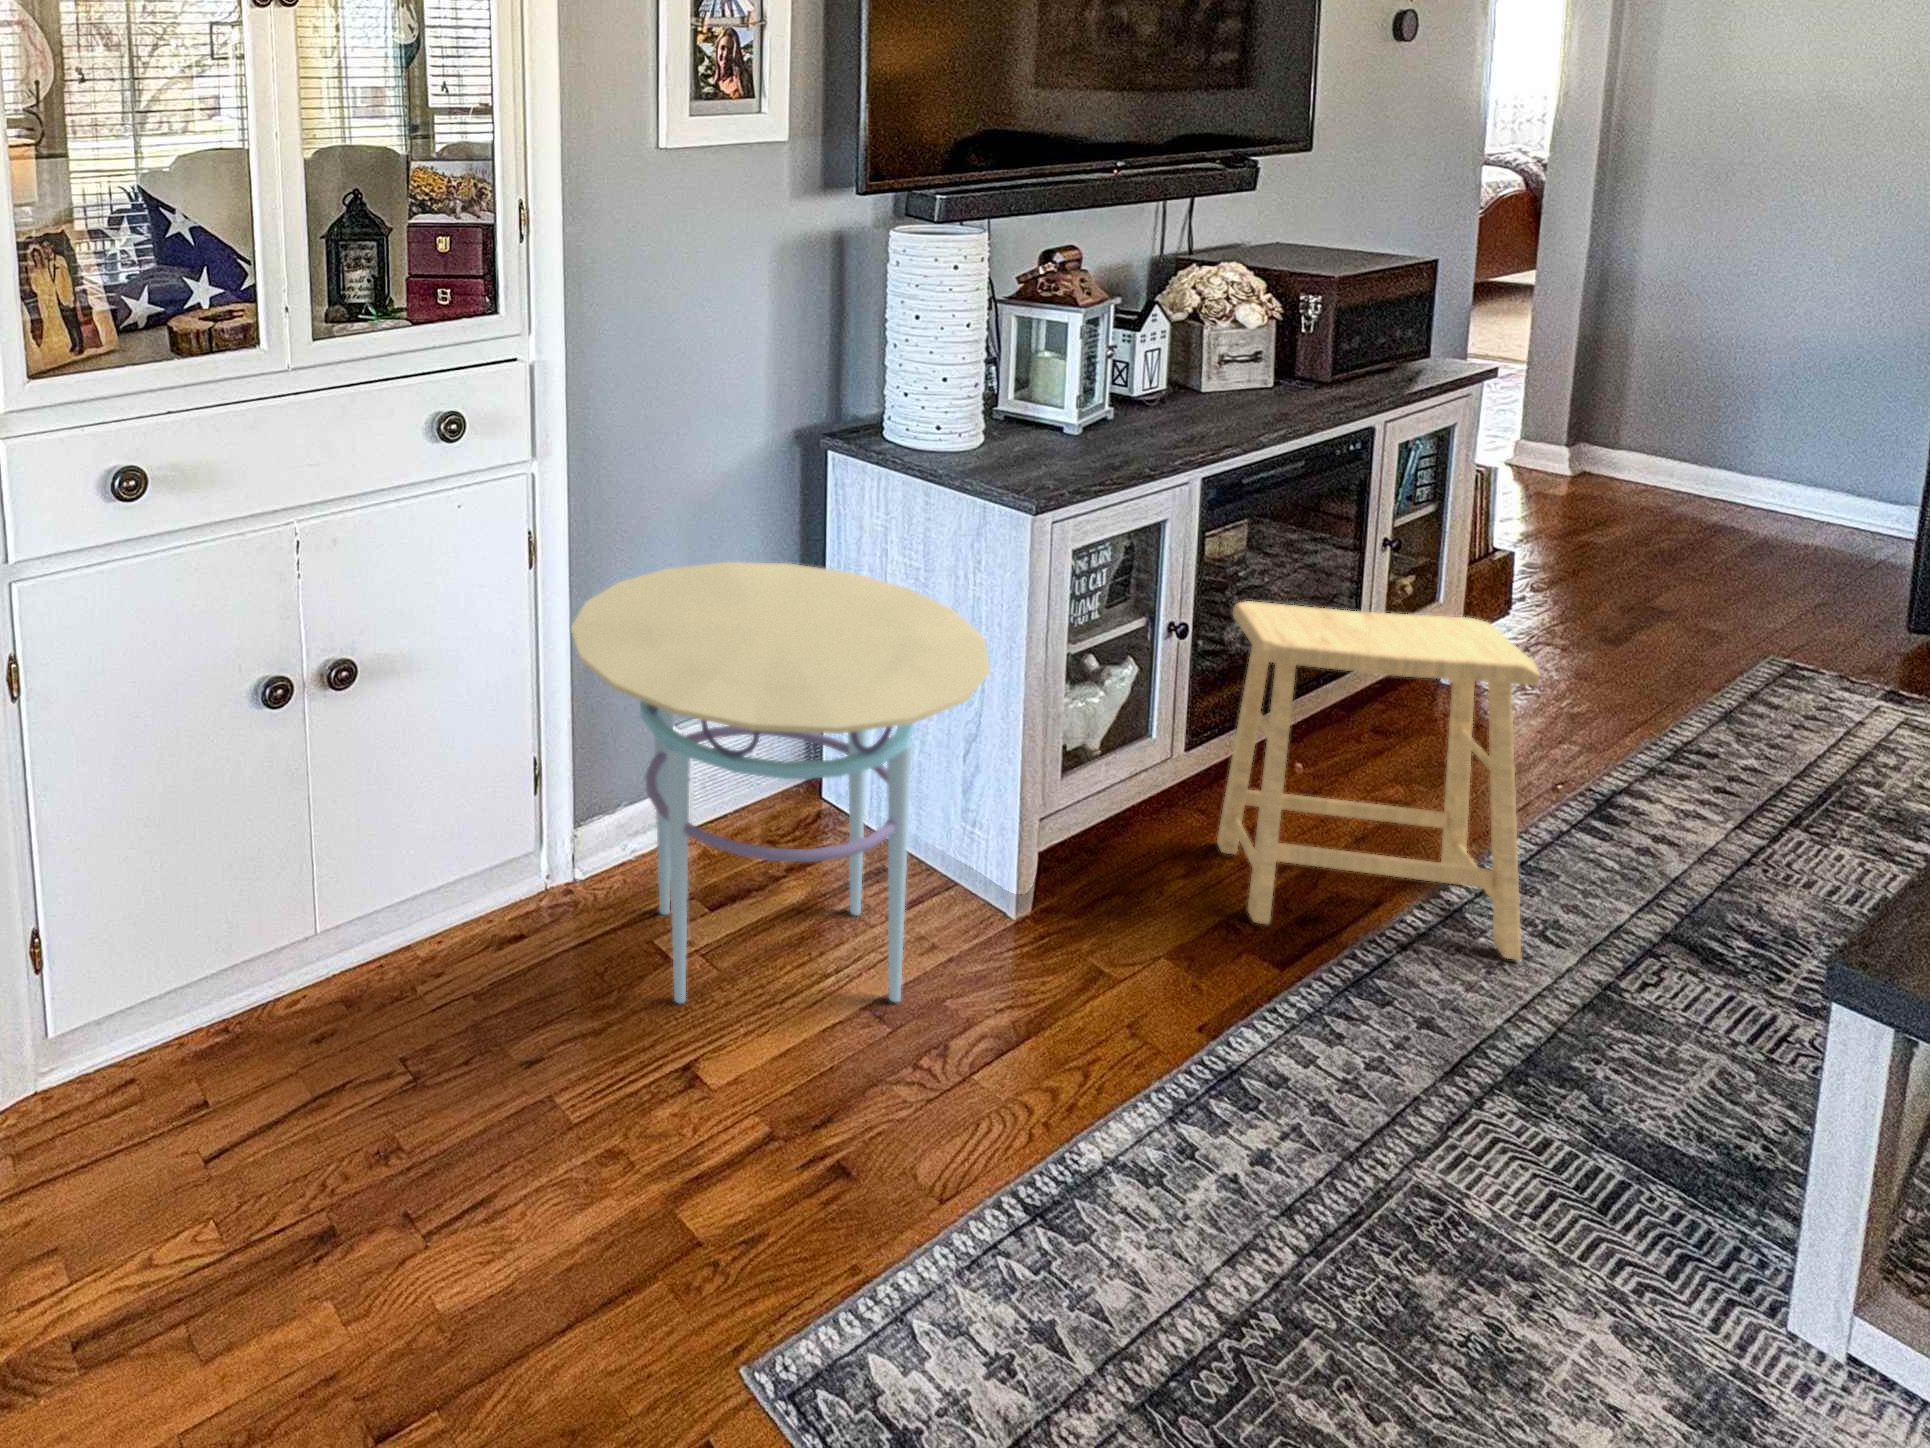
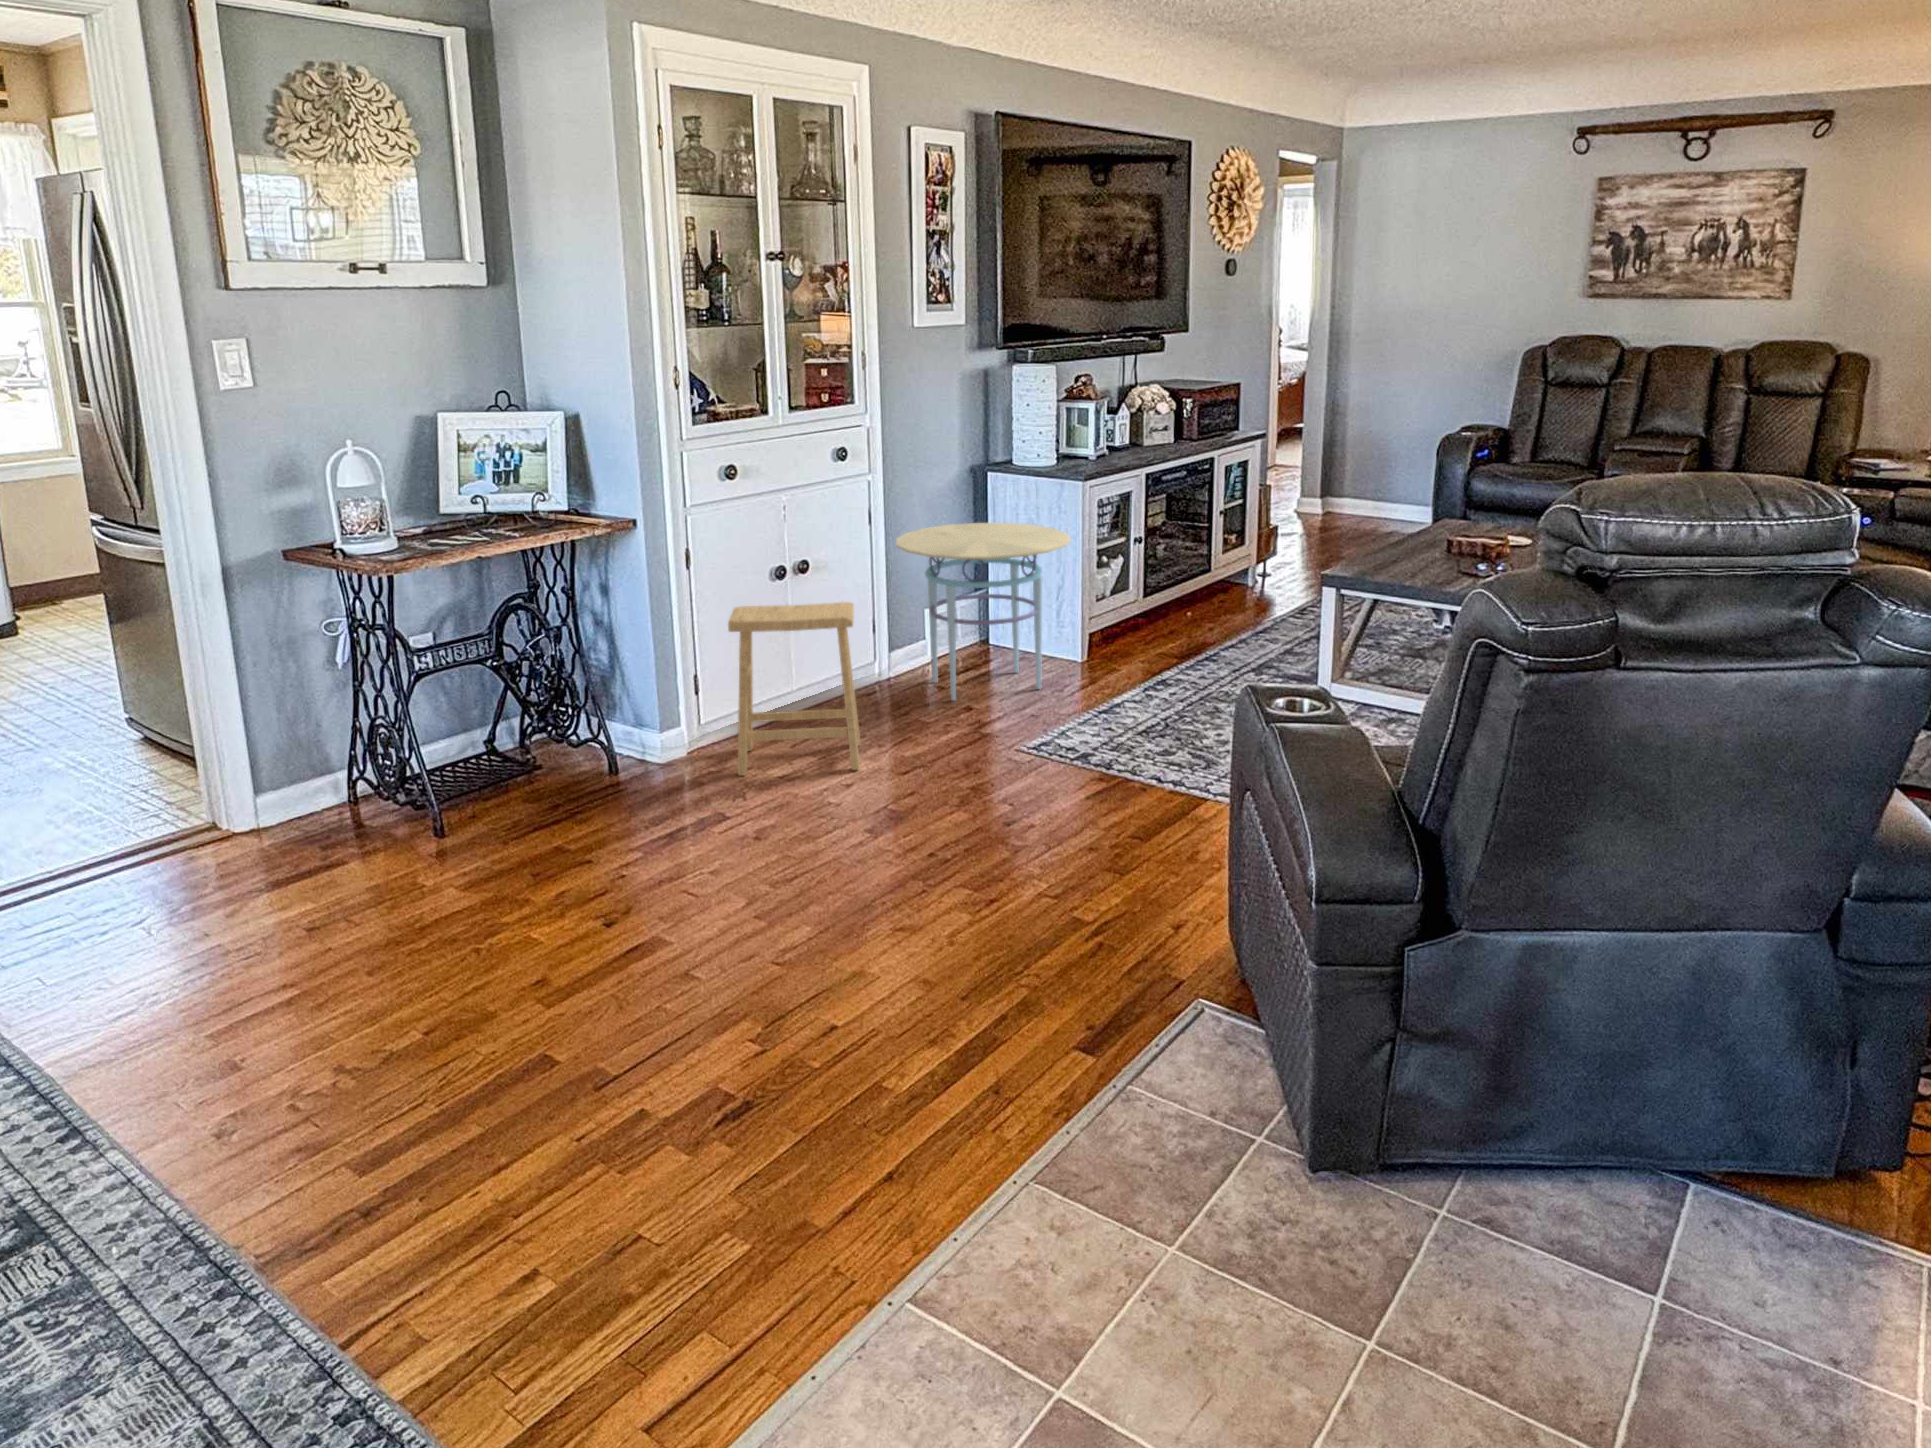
footstool: present [1217,601,1539,960] -> present [728,602,860,776]

